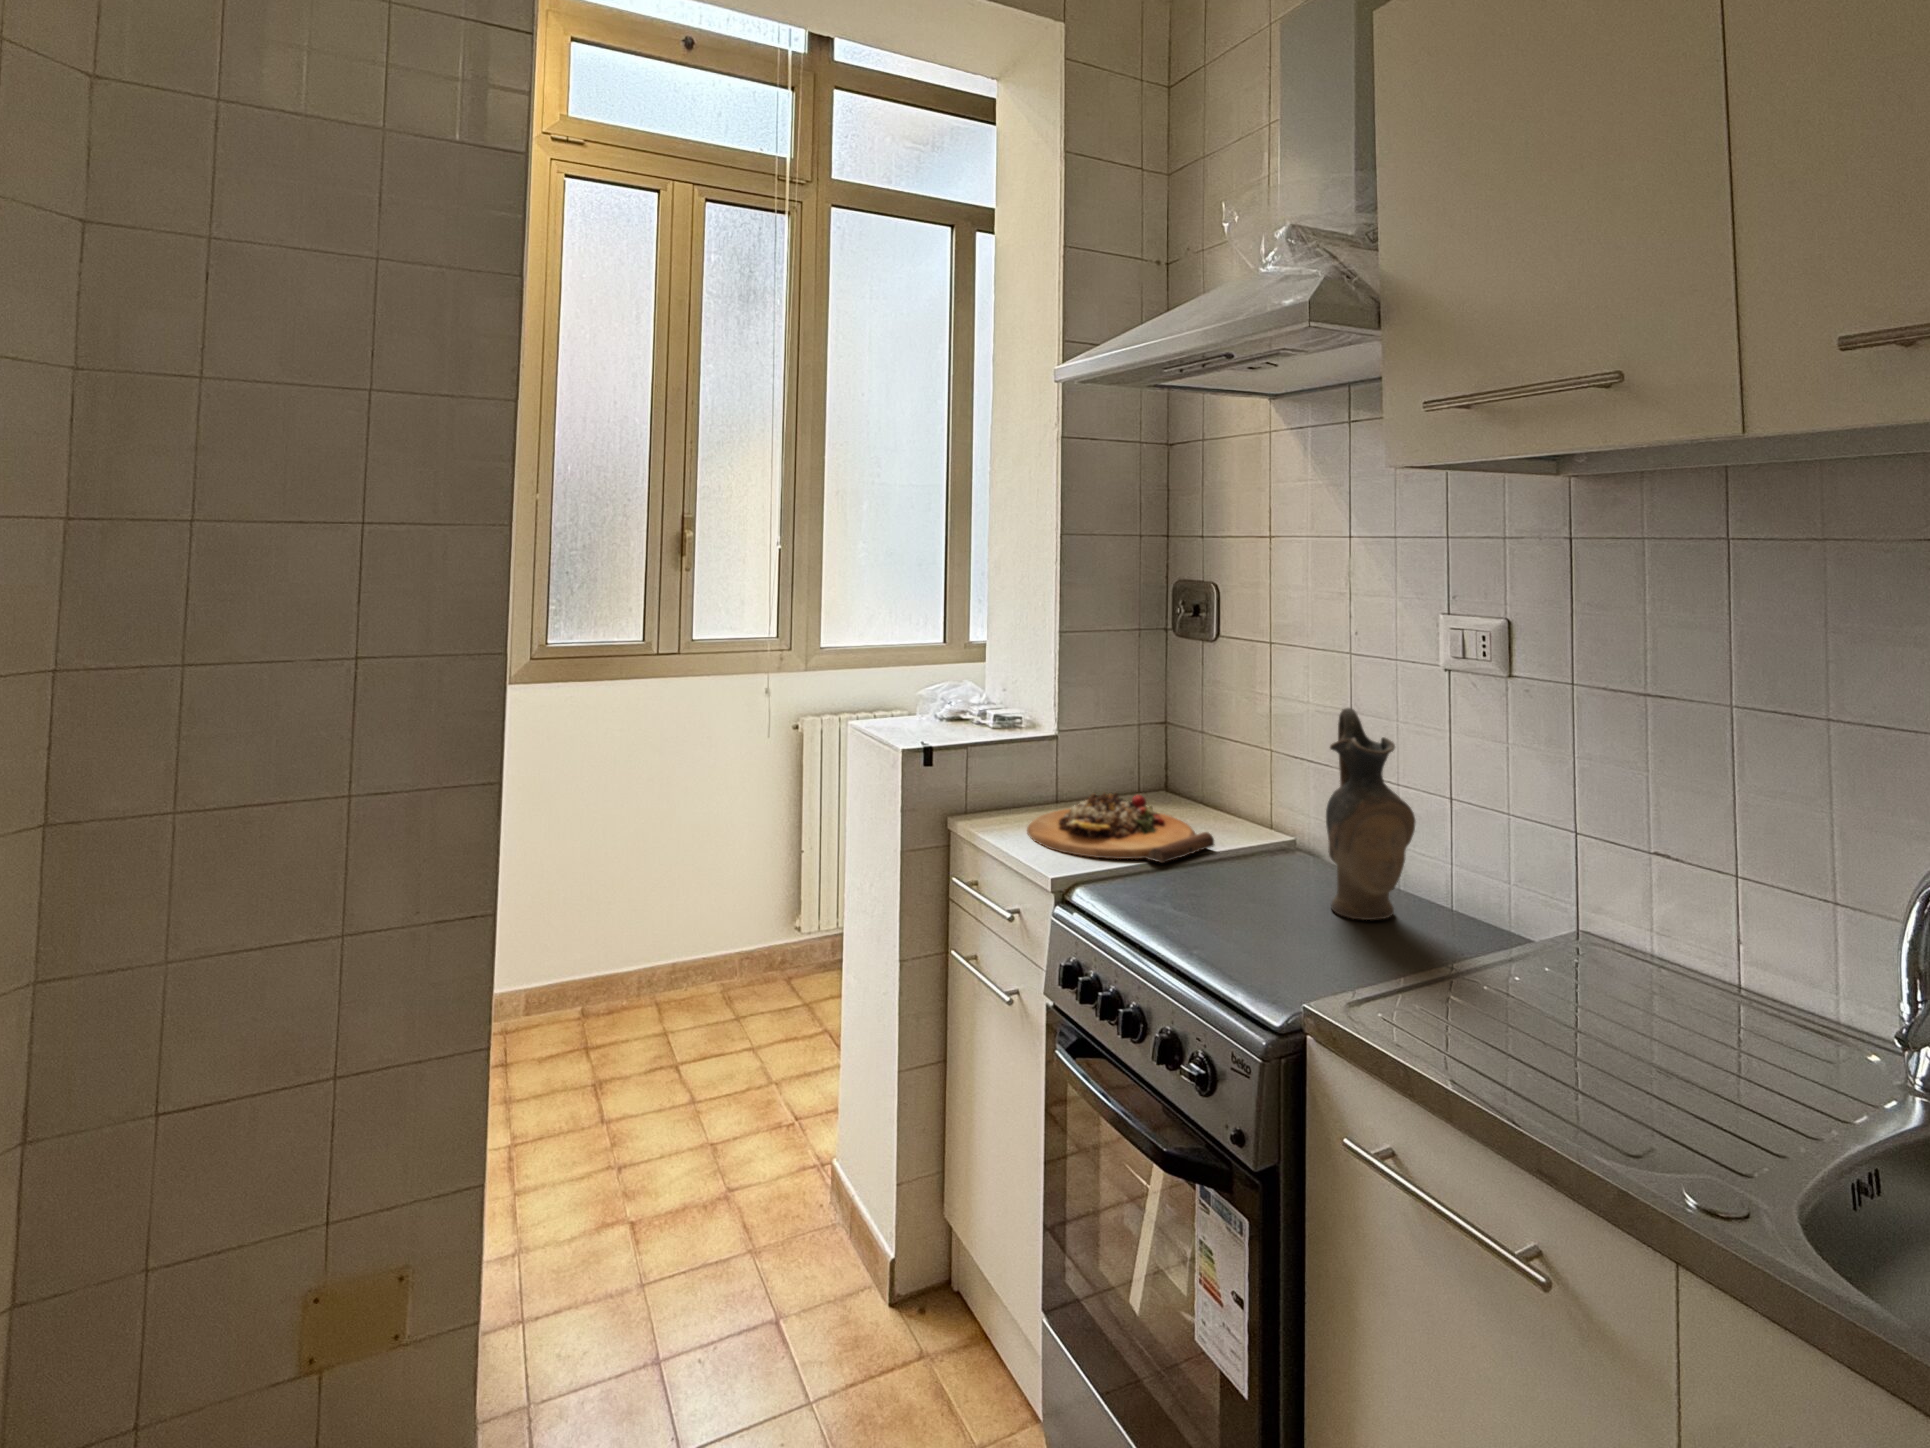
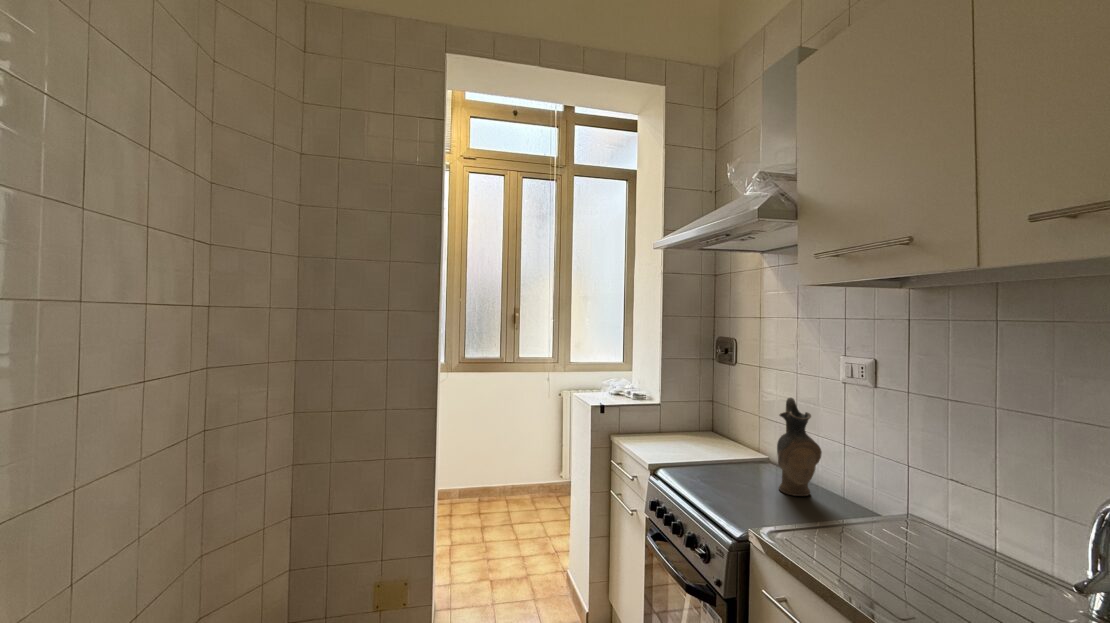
cutting board: present [1027,793,1215,863] -> none [644,429,730,462]

